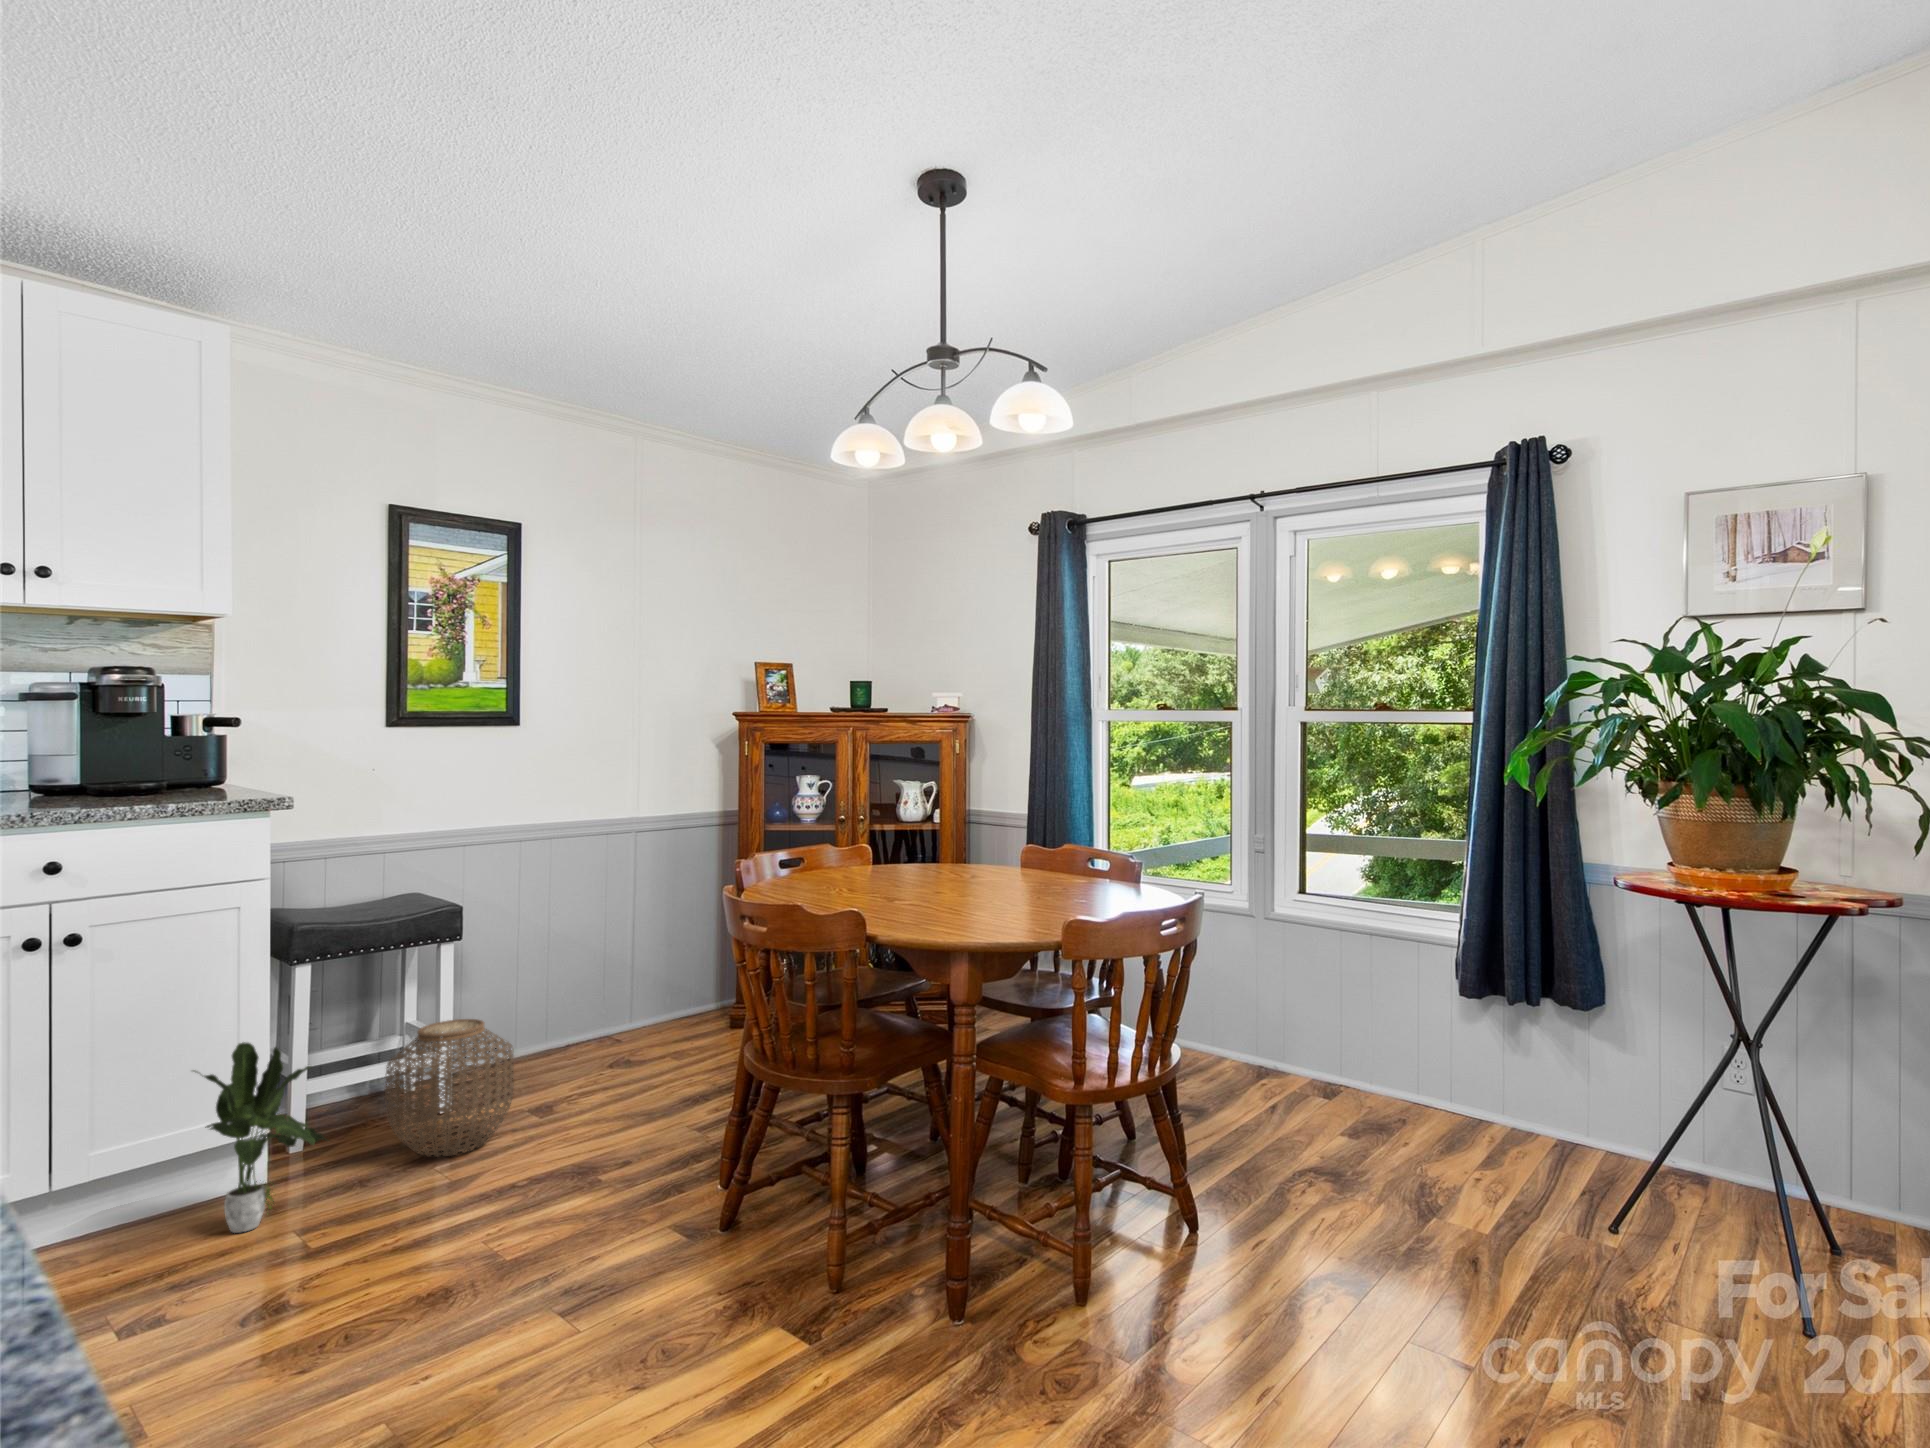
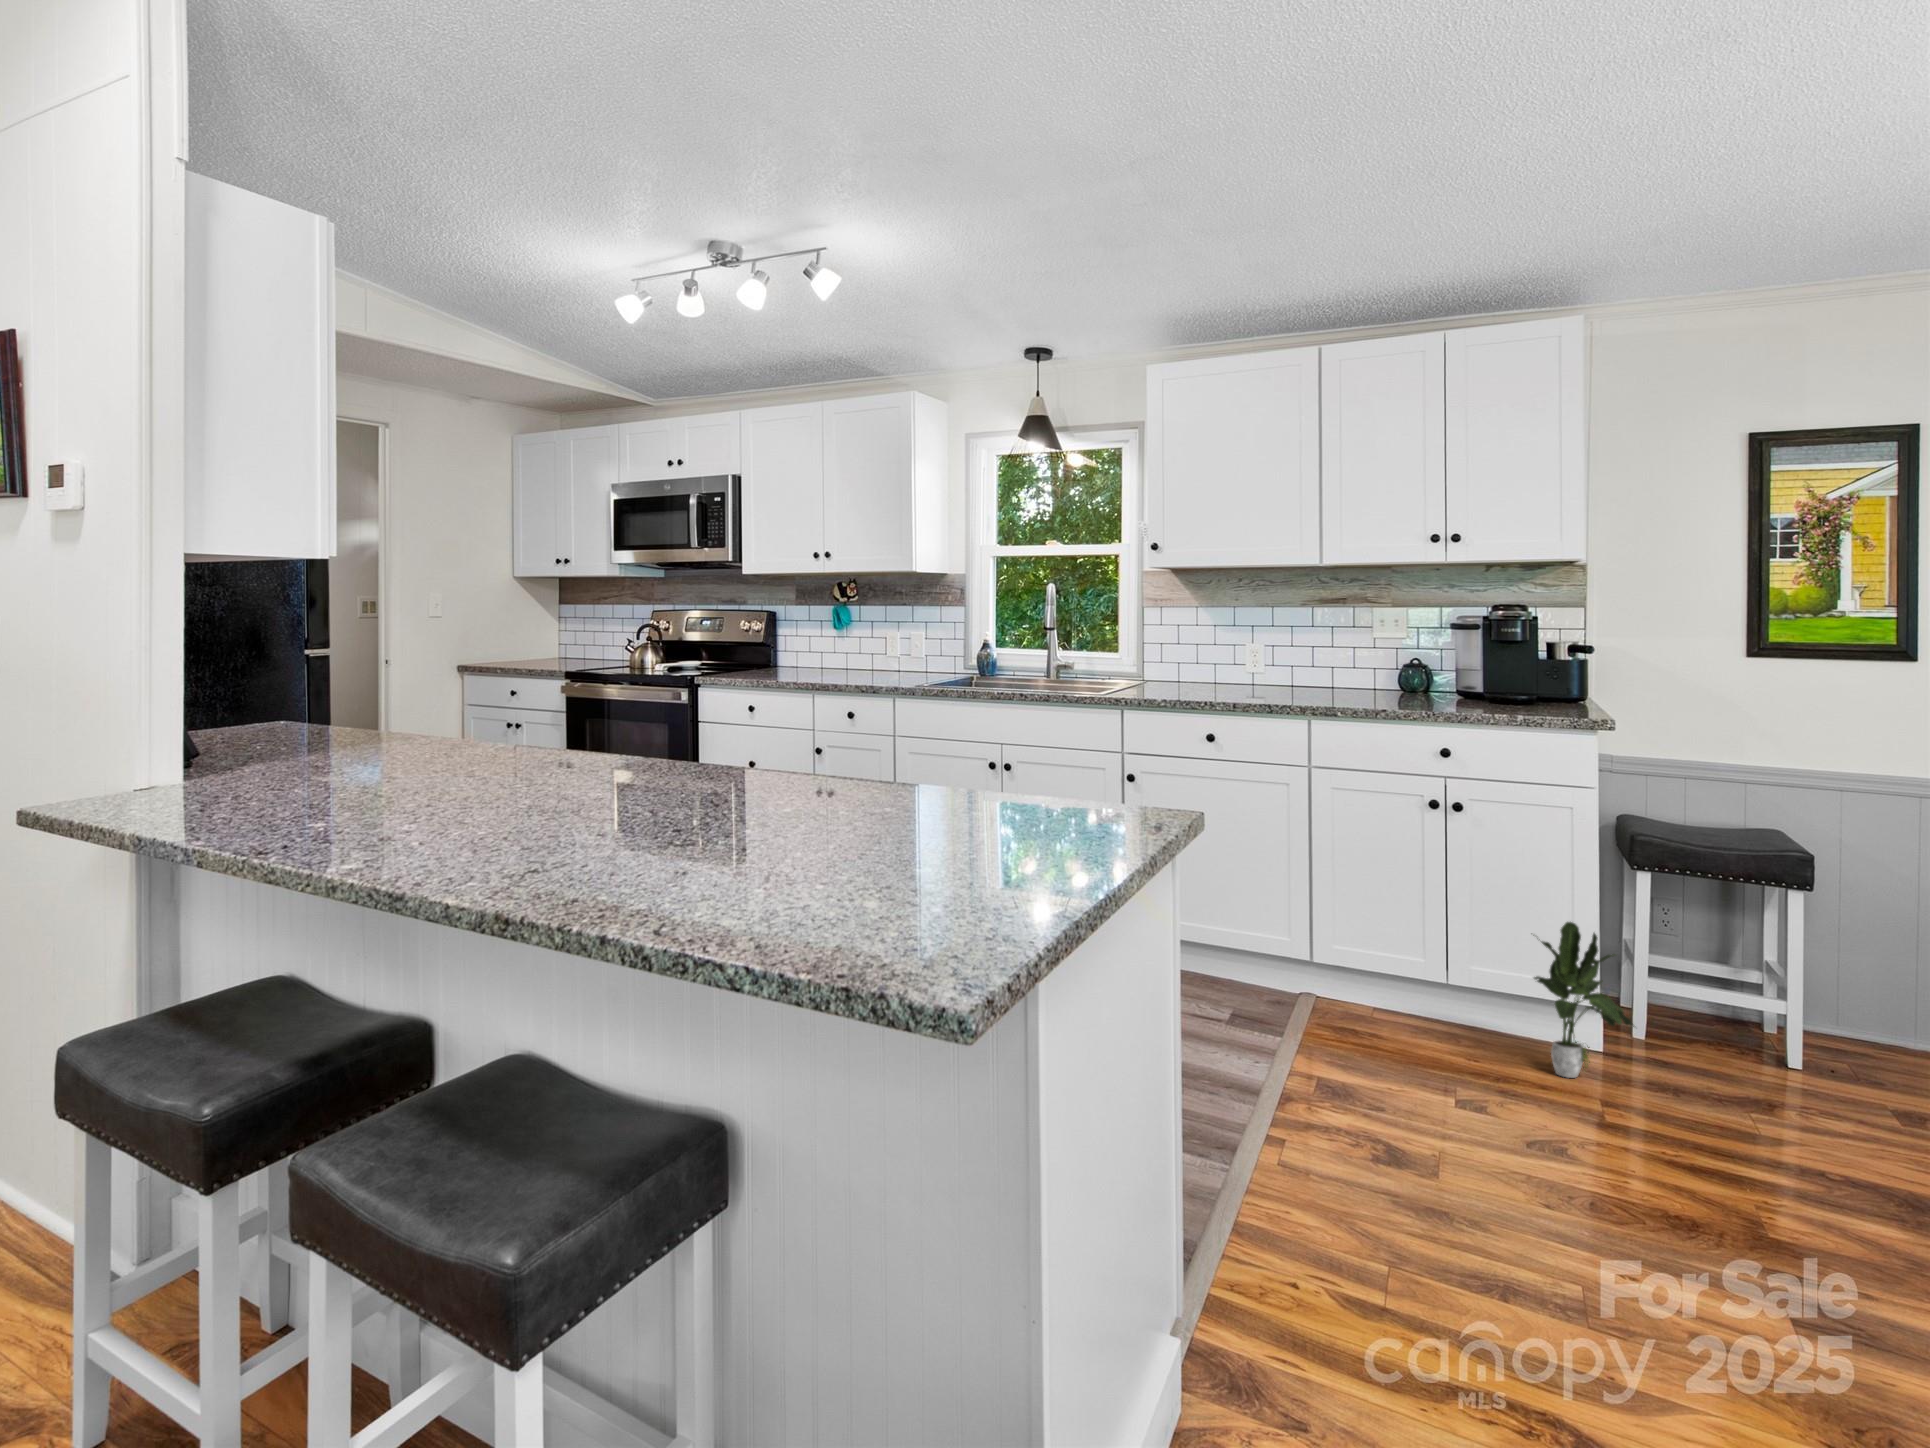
woven basket: present [385,1019,514,1157] -> none [1704,959,1845,1095]

